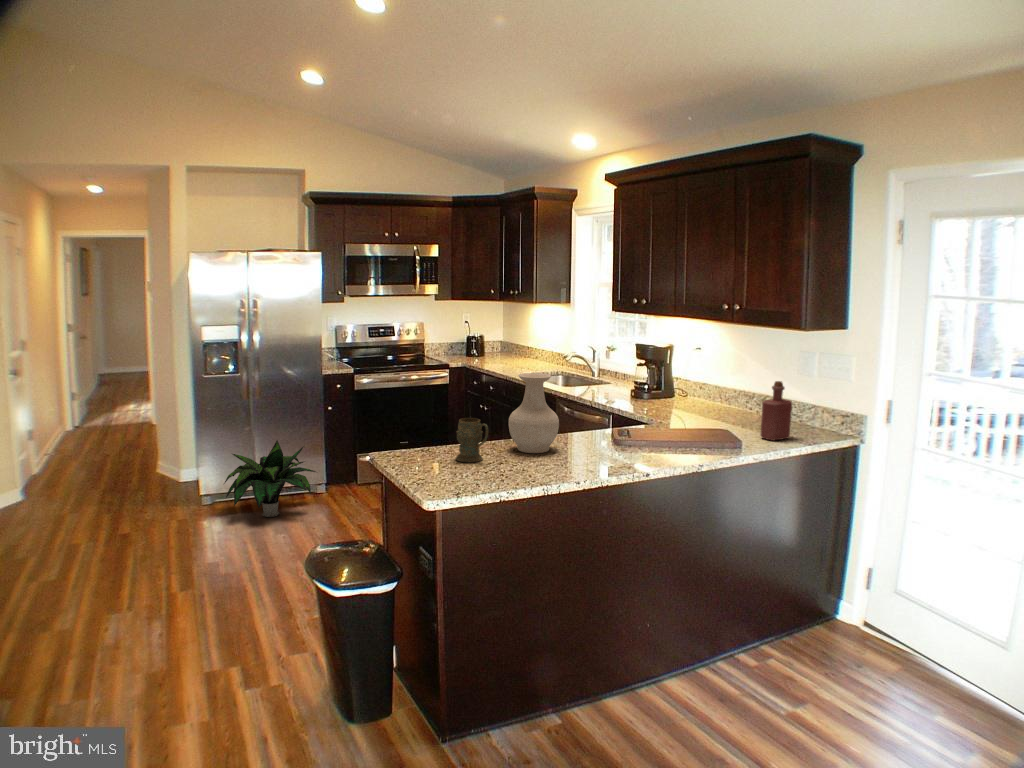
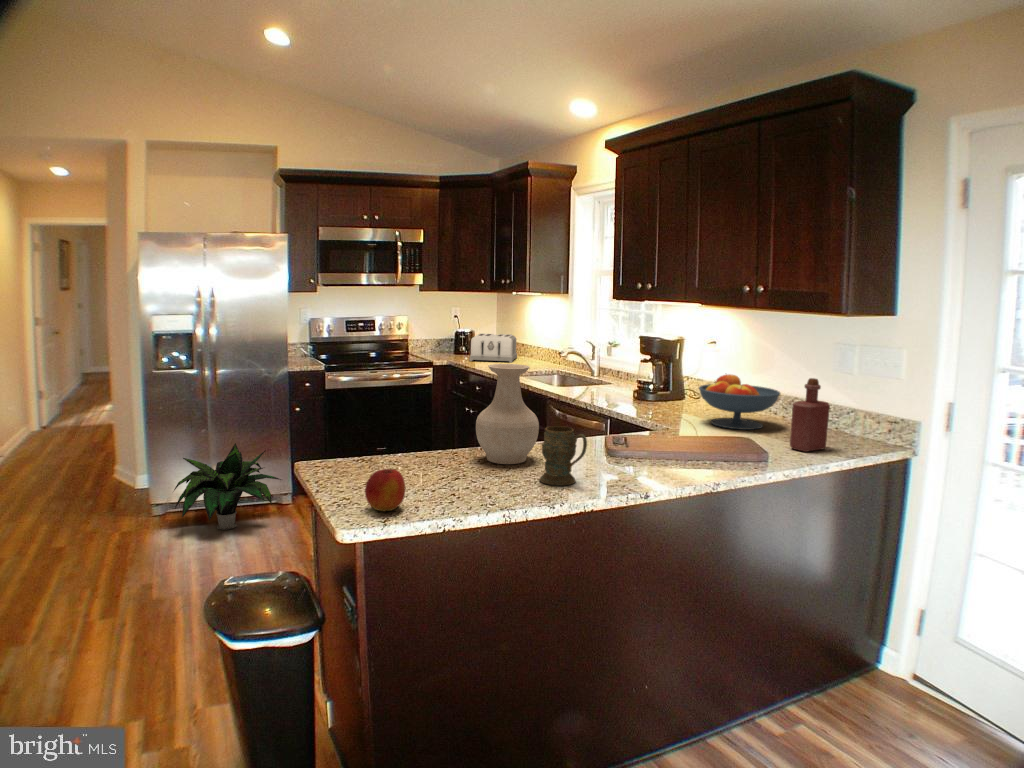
toaster: none [482,338,524,364] -> present [470,333,517,363]
fruit bowl: none [687,376,755,423] -> present [699,374,780,430]
mug: present [456,418,488,462] -> present [540,426,587,486]
apple: none [435,457,465,488] -> present [365,469,406,511]

